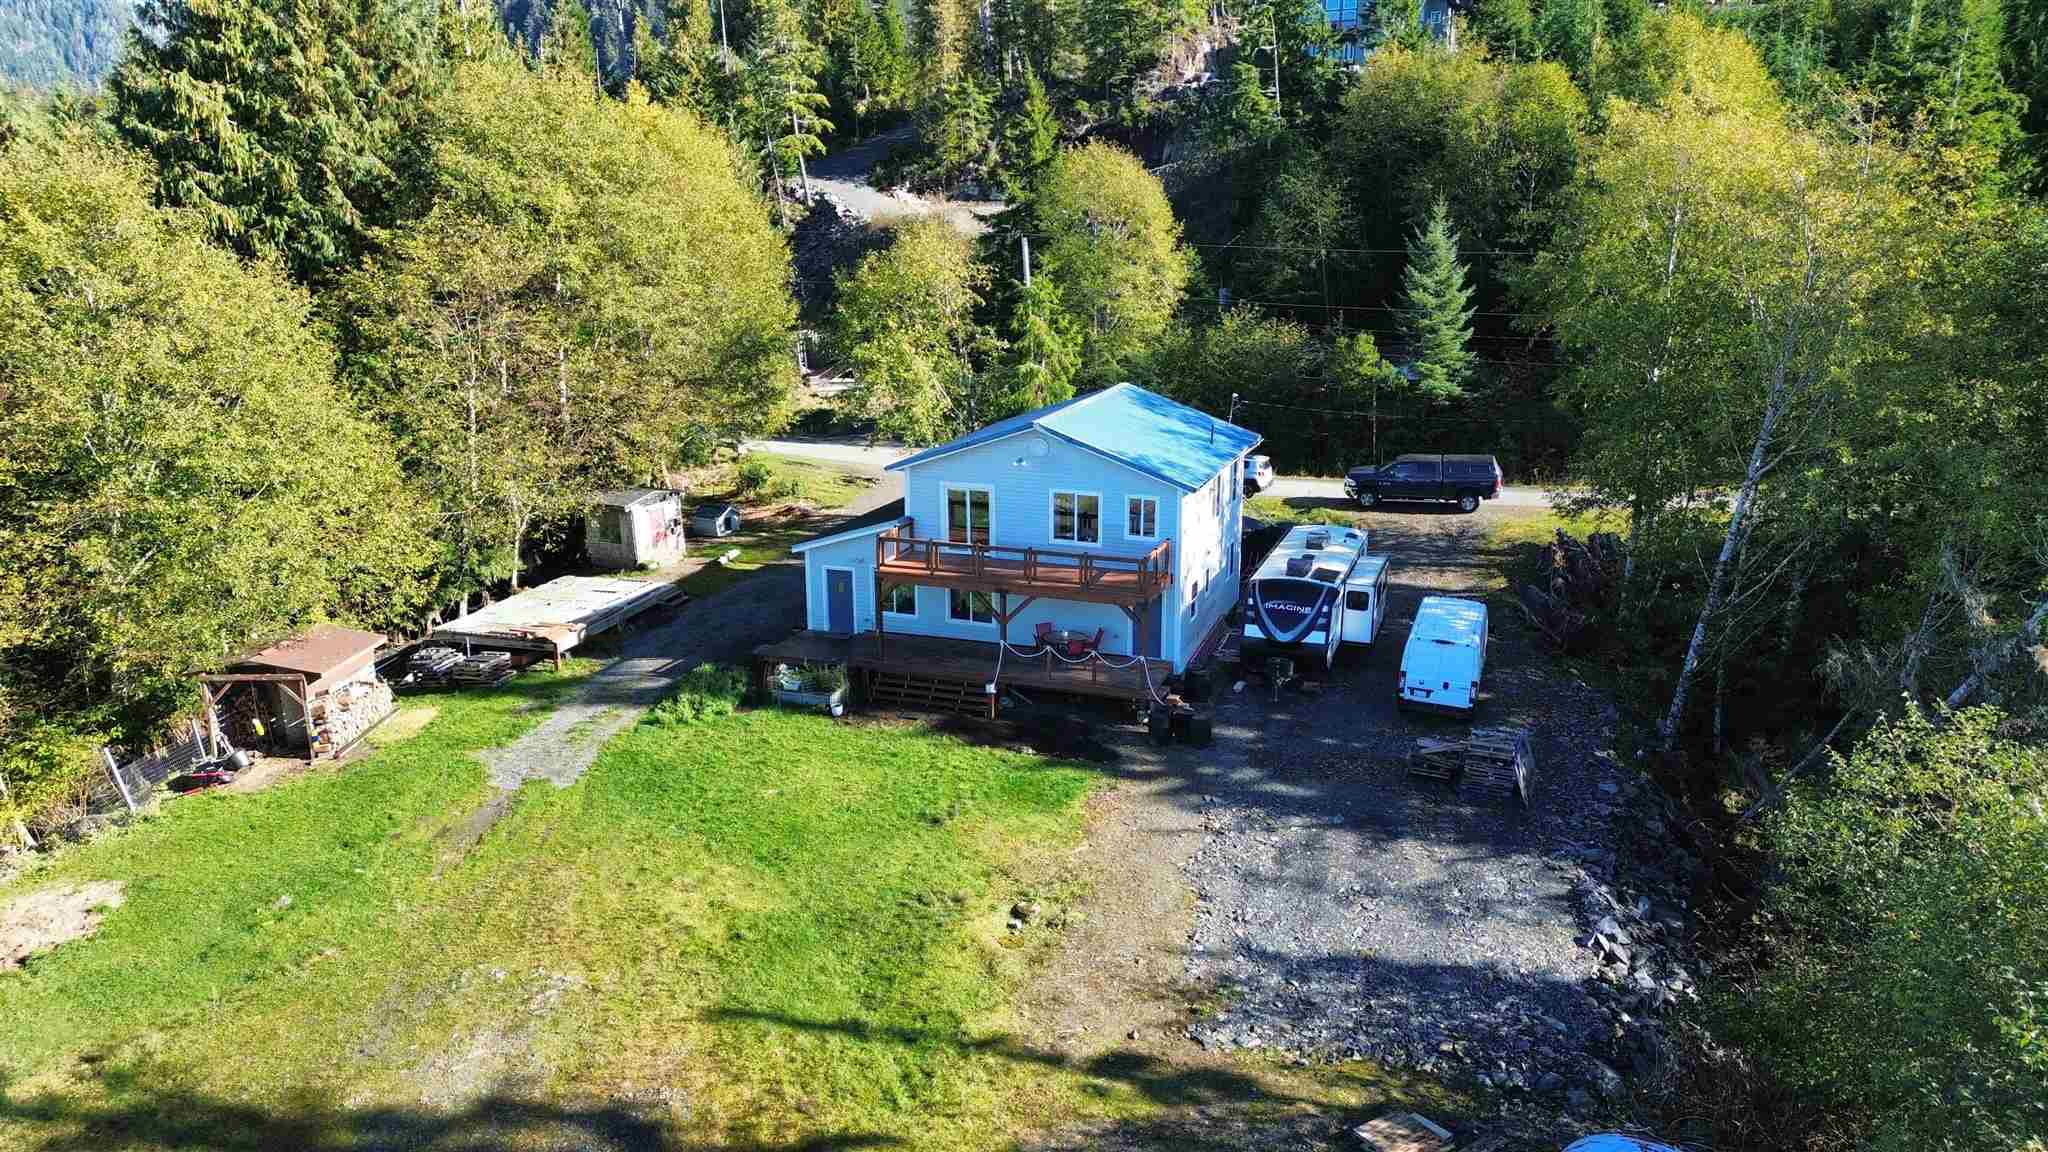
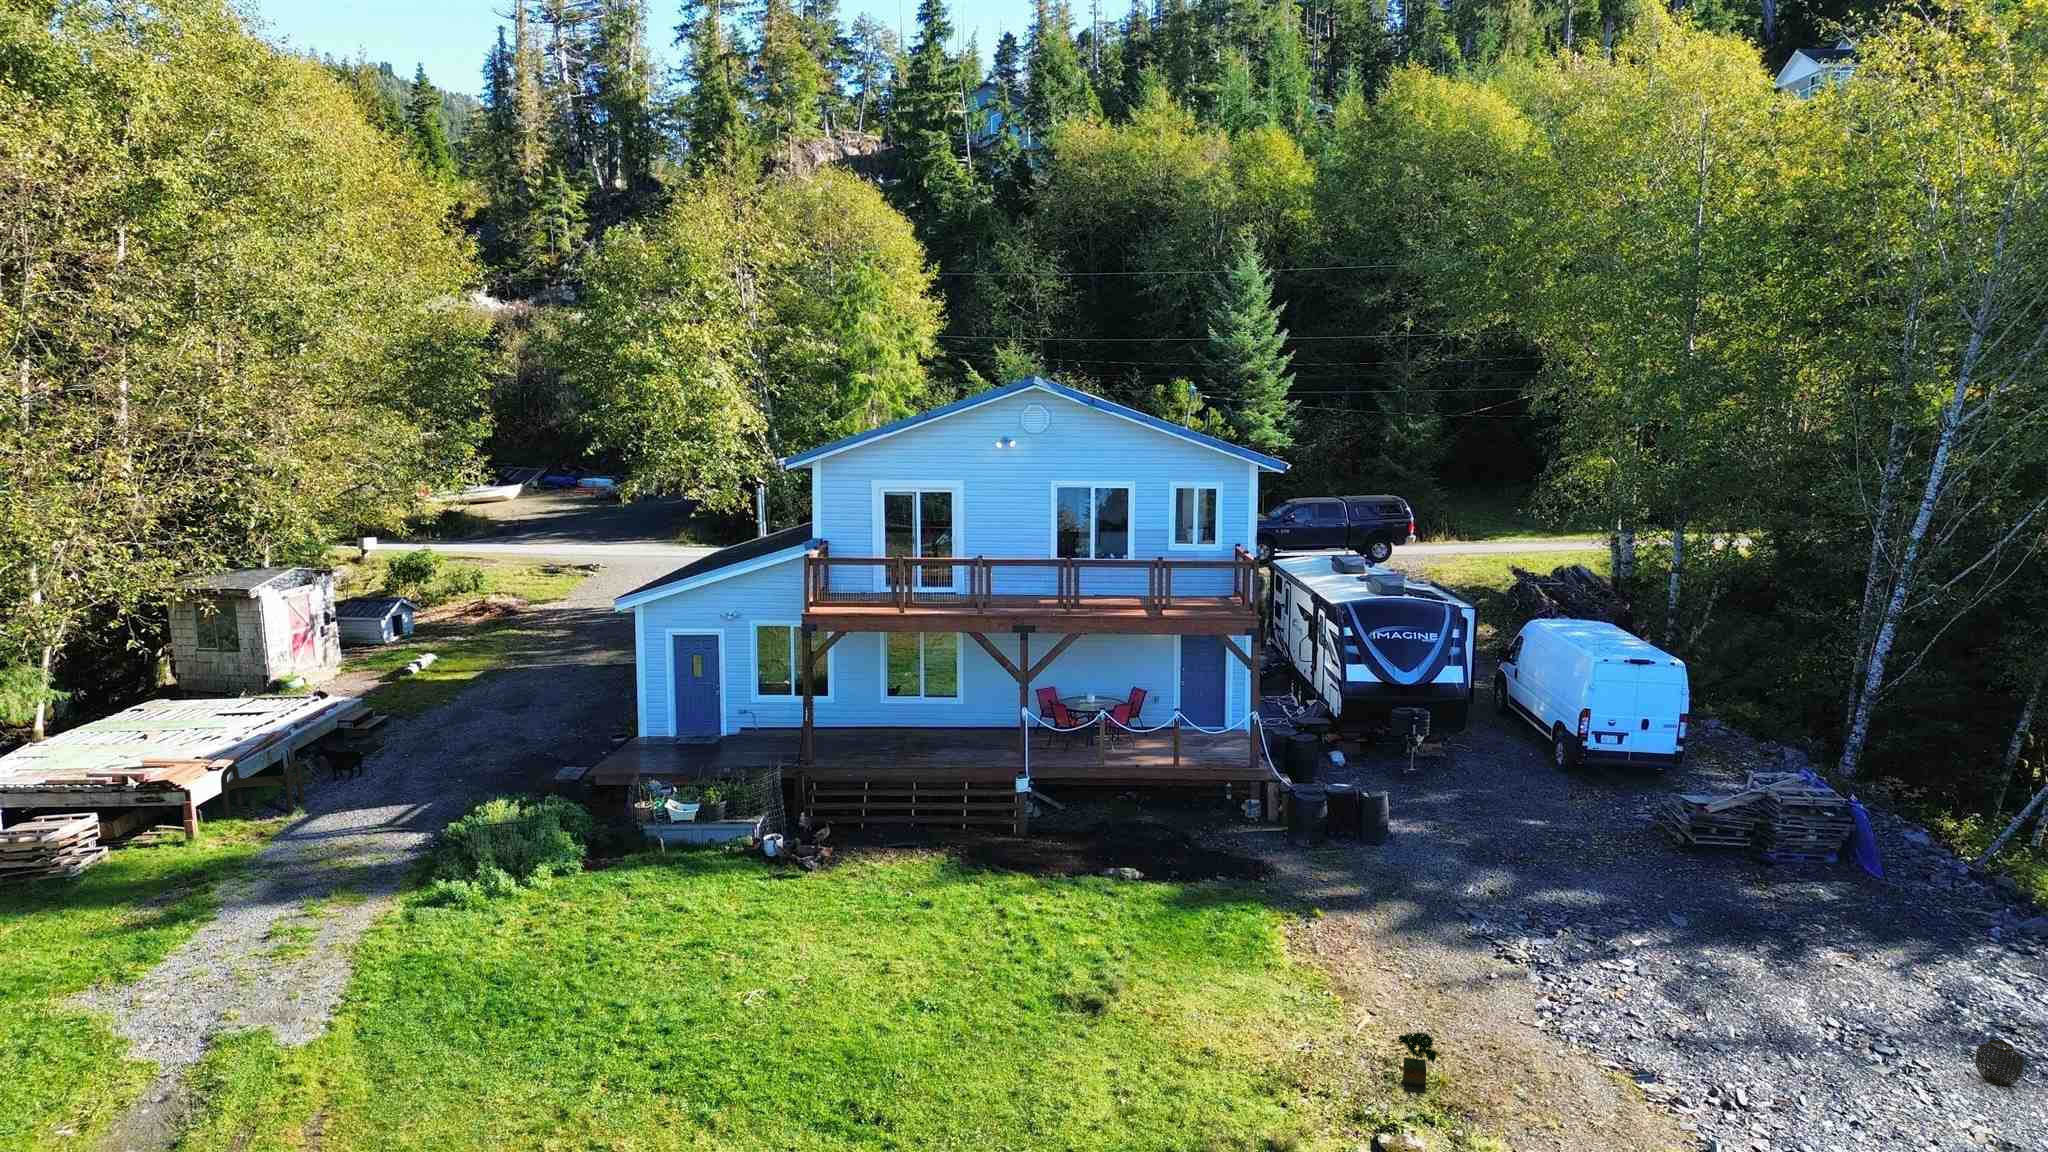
potted tree: none [1061,870,1082,905] -> present [1398,1032,1437,1093]
woven basket: none [1409,931,1435,959] -> present [1976,1040,2024,1087]

